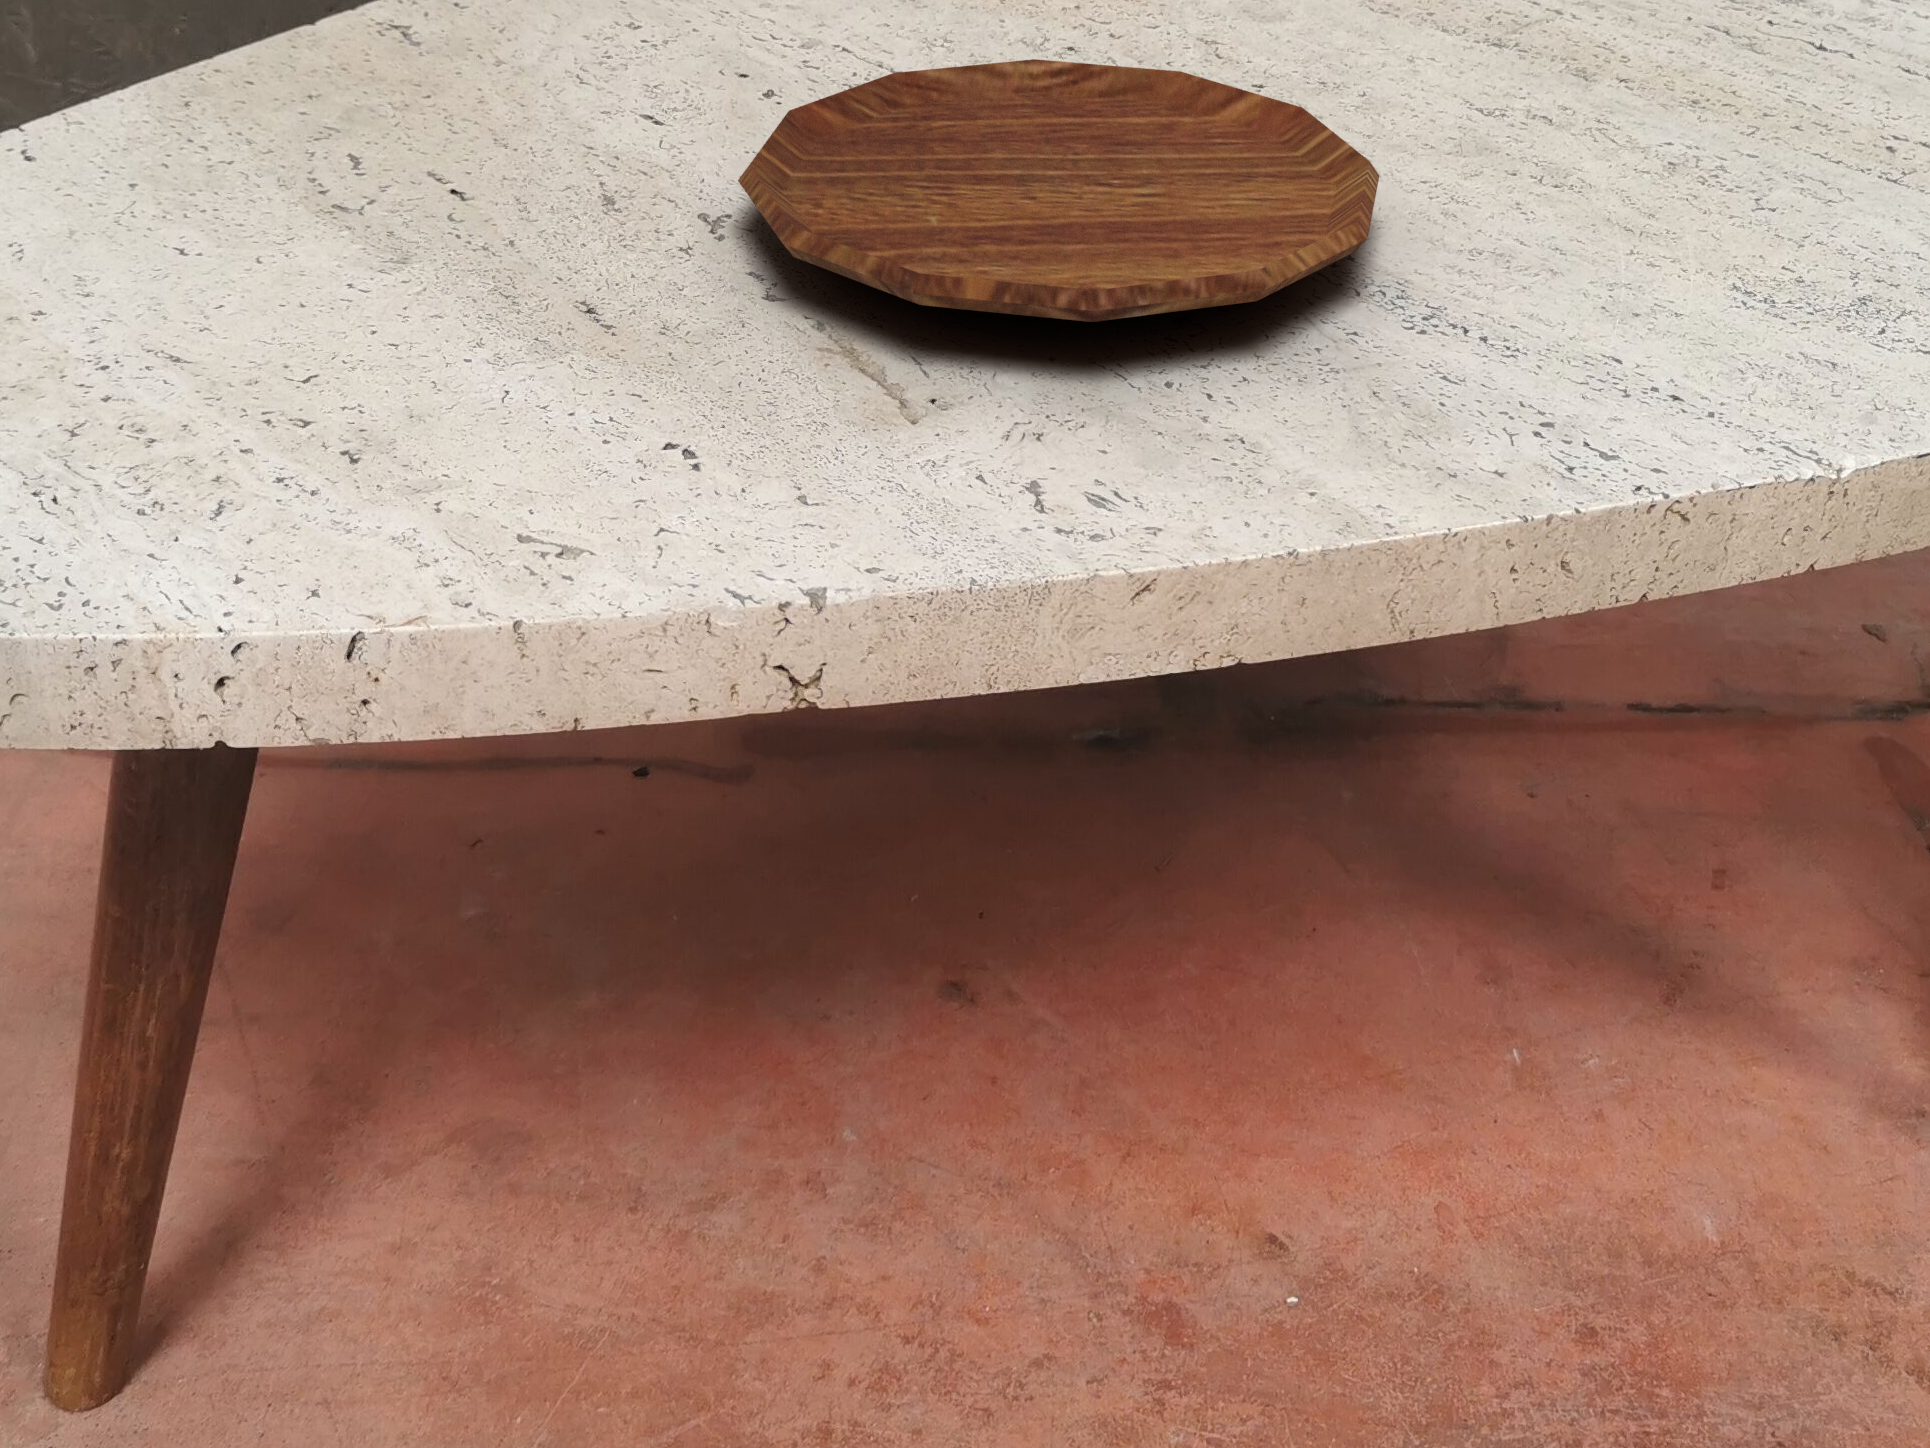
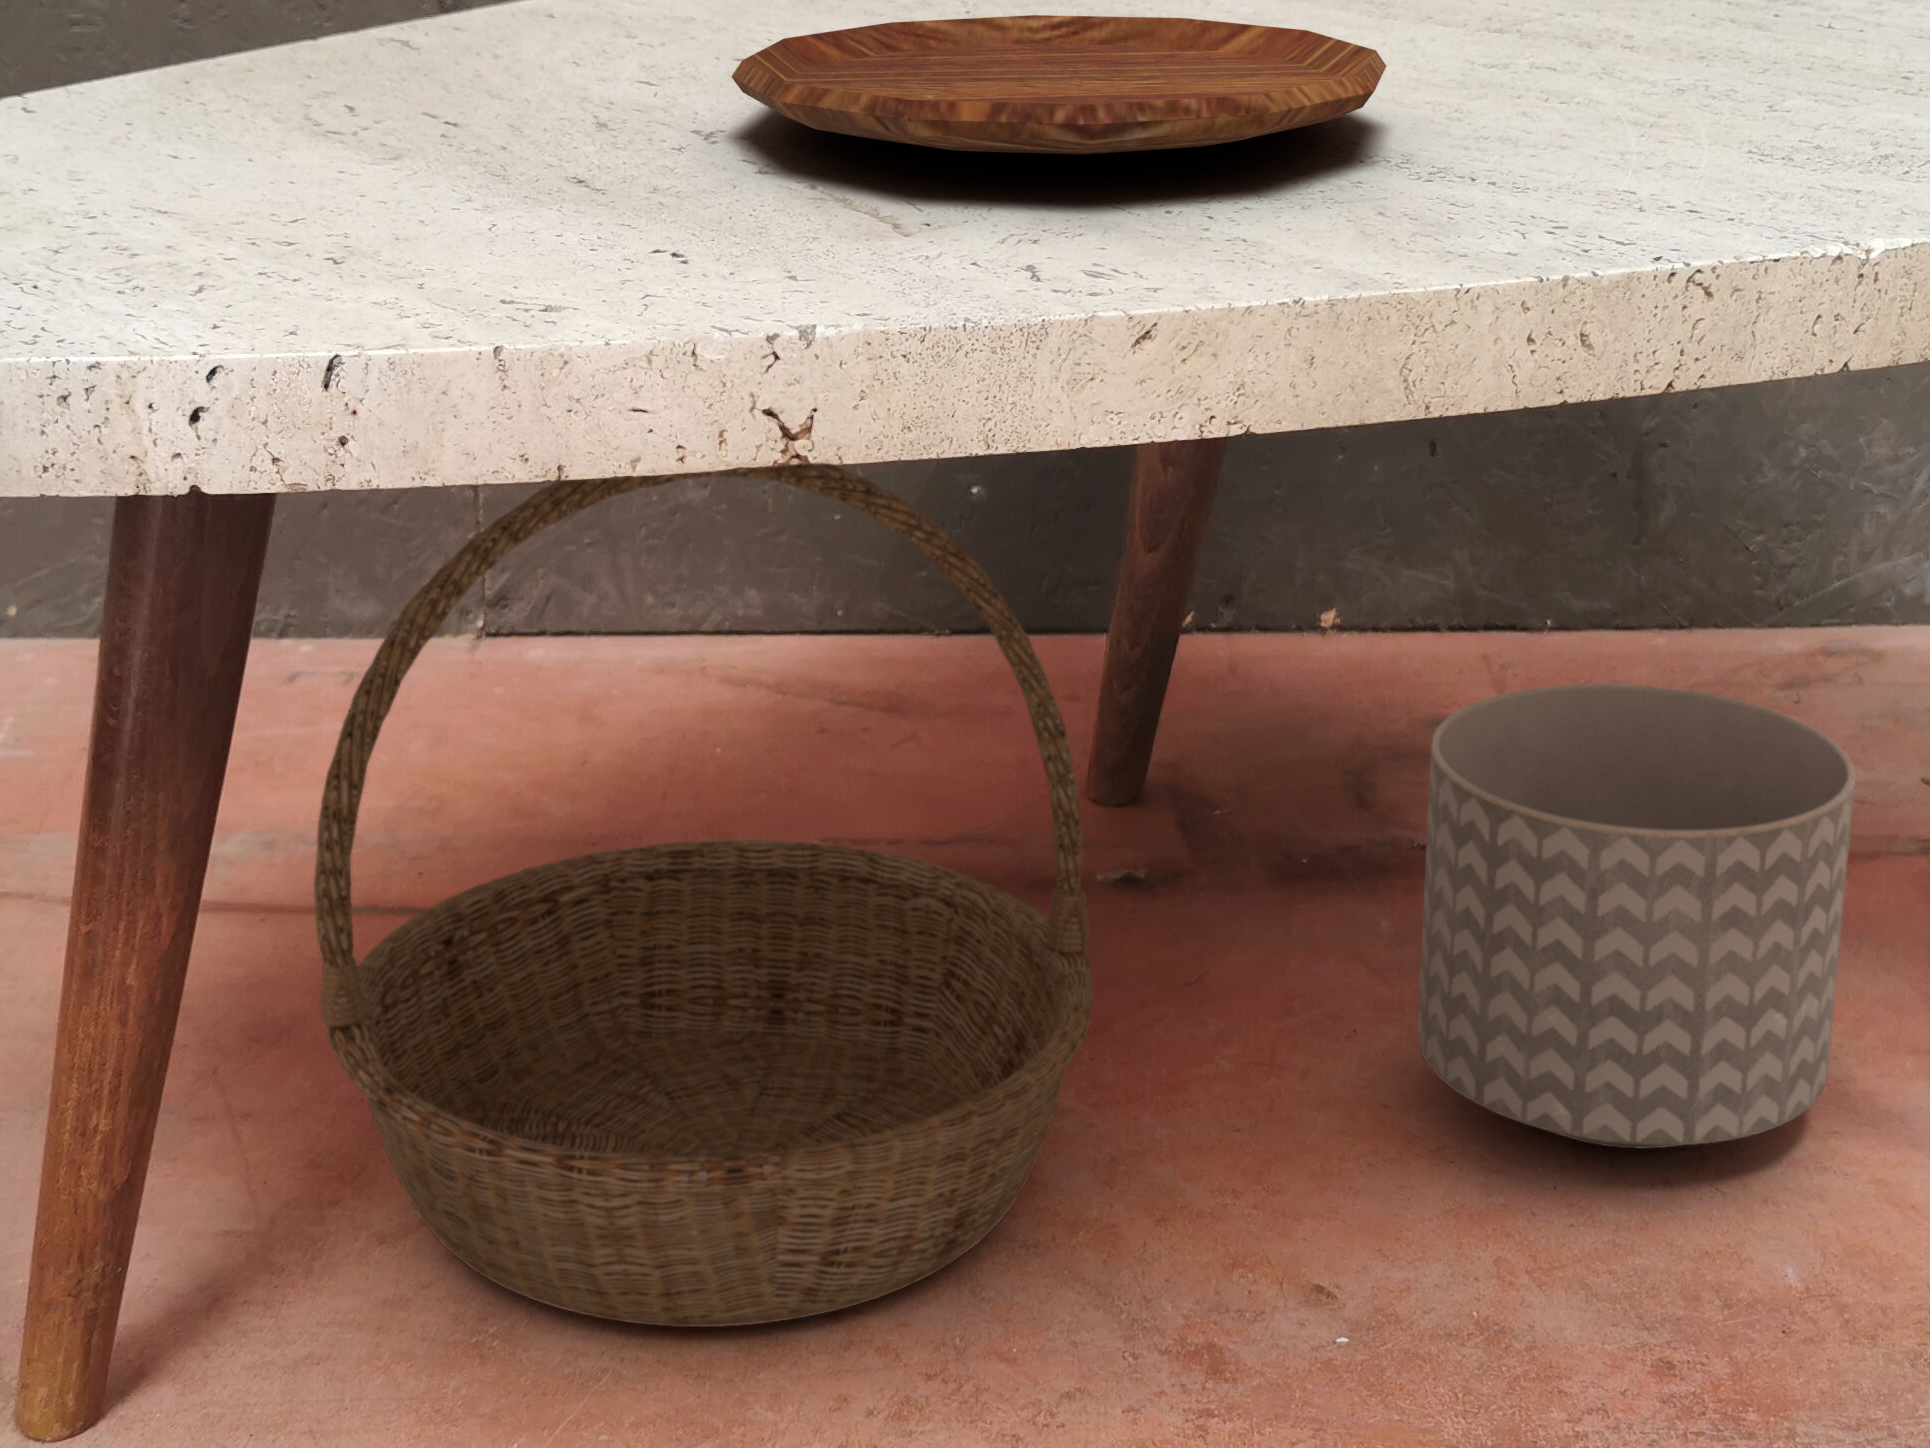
basket: none [330,469,1068,1293] -> present [314,463,1093,1327]
planter: none [1370,626,1790,1097] -> present [1418,684,1855,1149]

